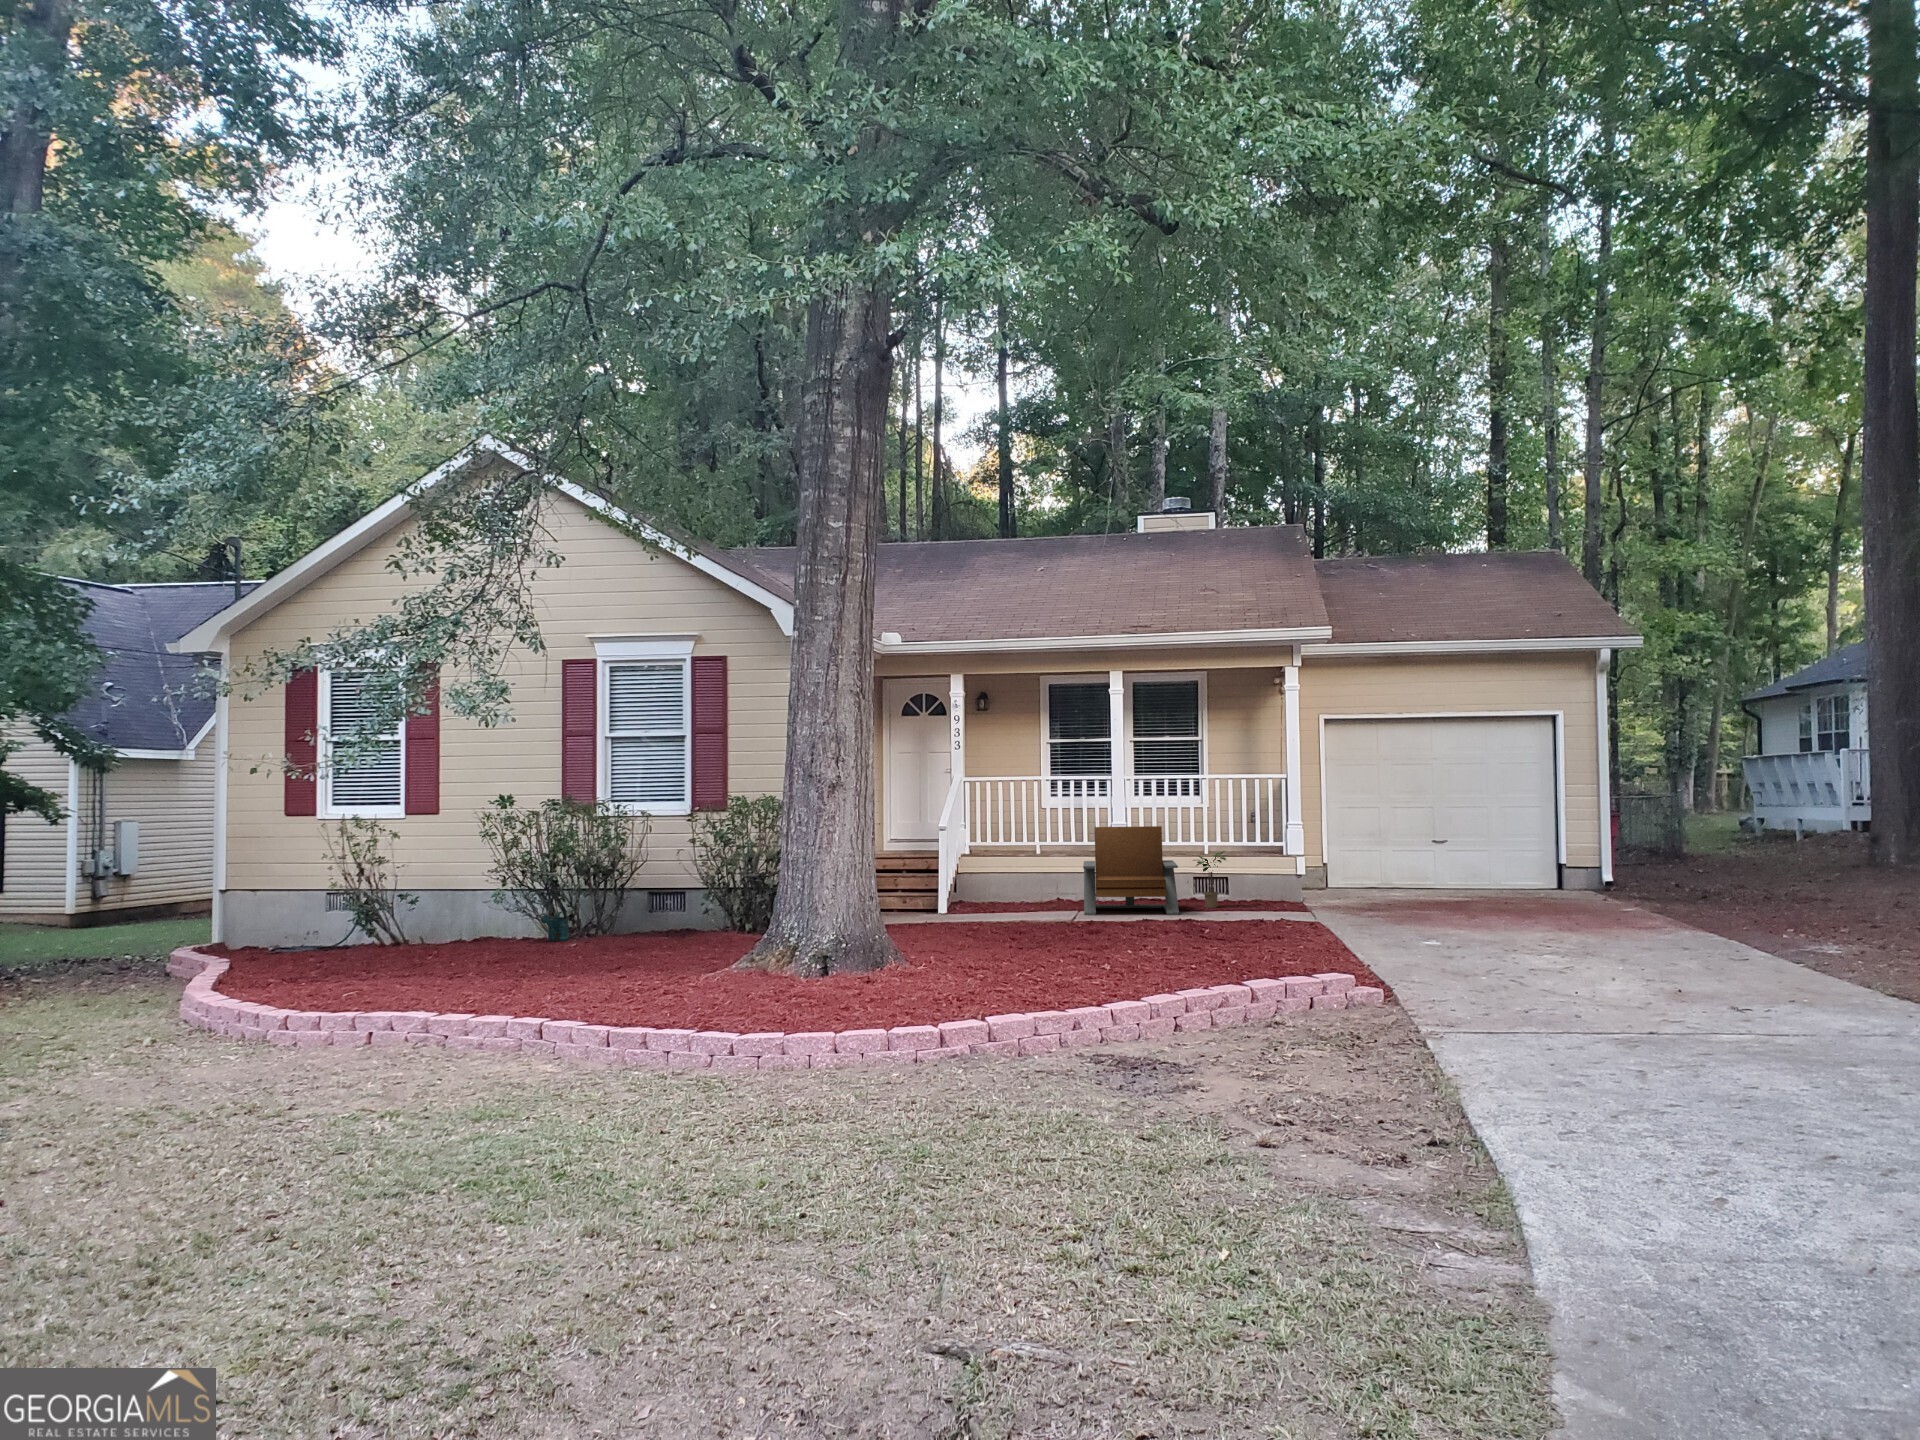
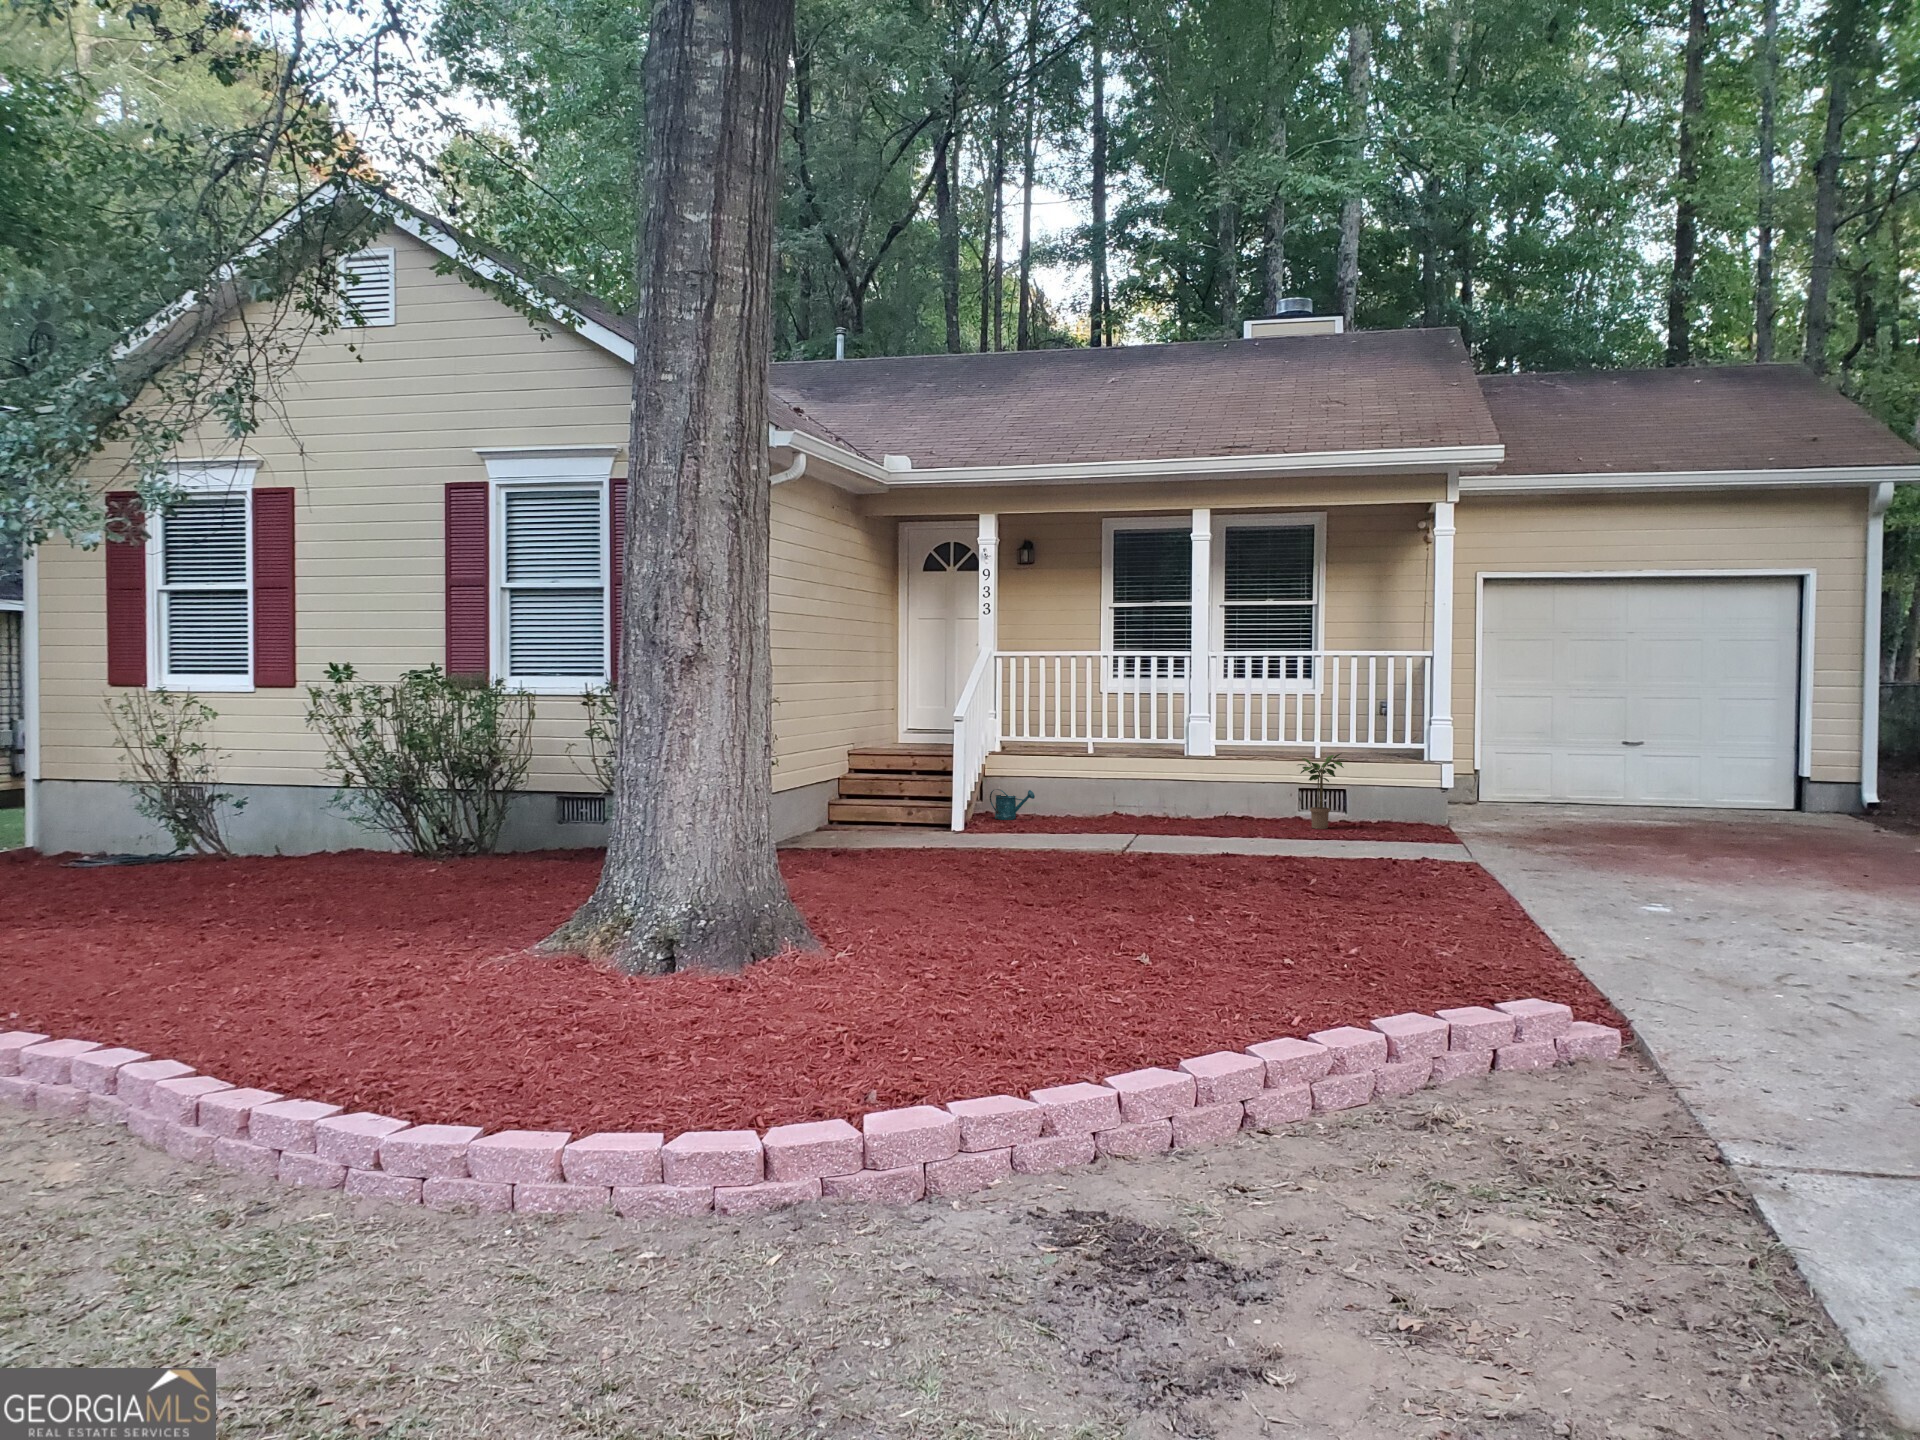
lounge chair: present [1083,826,1179,915] -> none [1145,718,1275,839]
watering can: present [541,912,569,941] -> present [990,789,1035,820]

